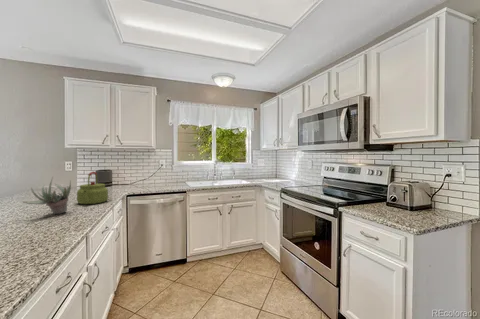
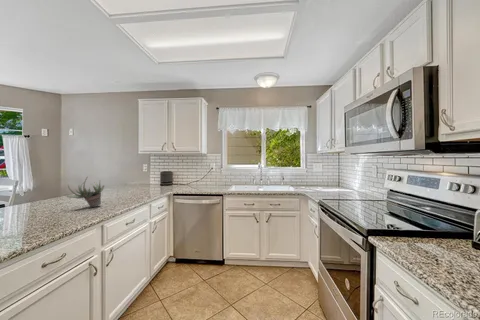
kettle: present [77,172,108,204] -> none [118,173,144,201]

